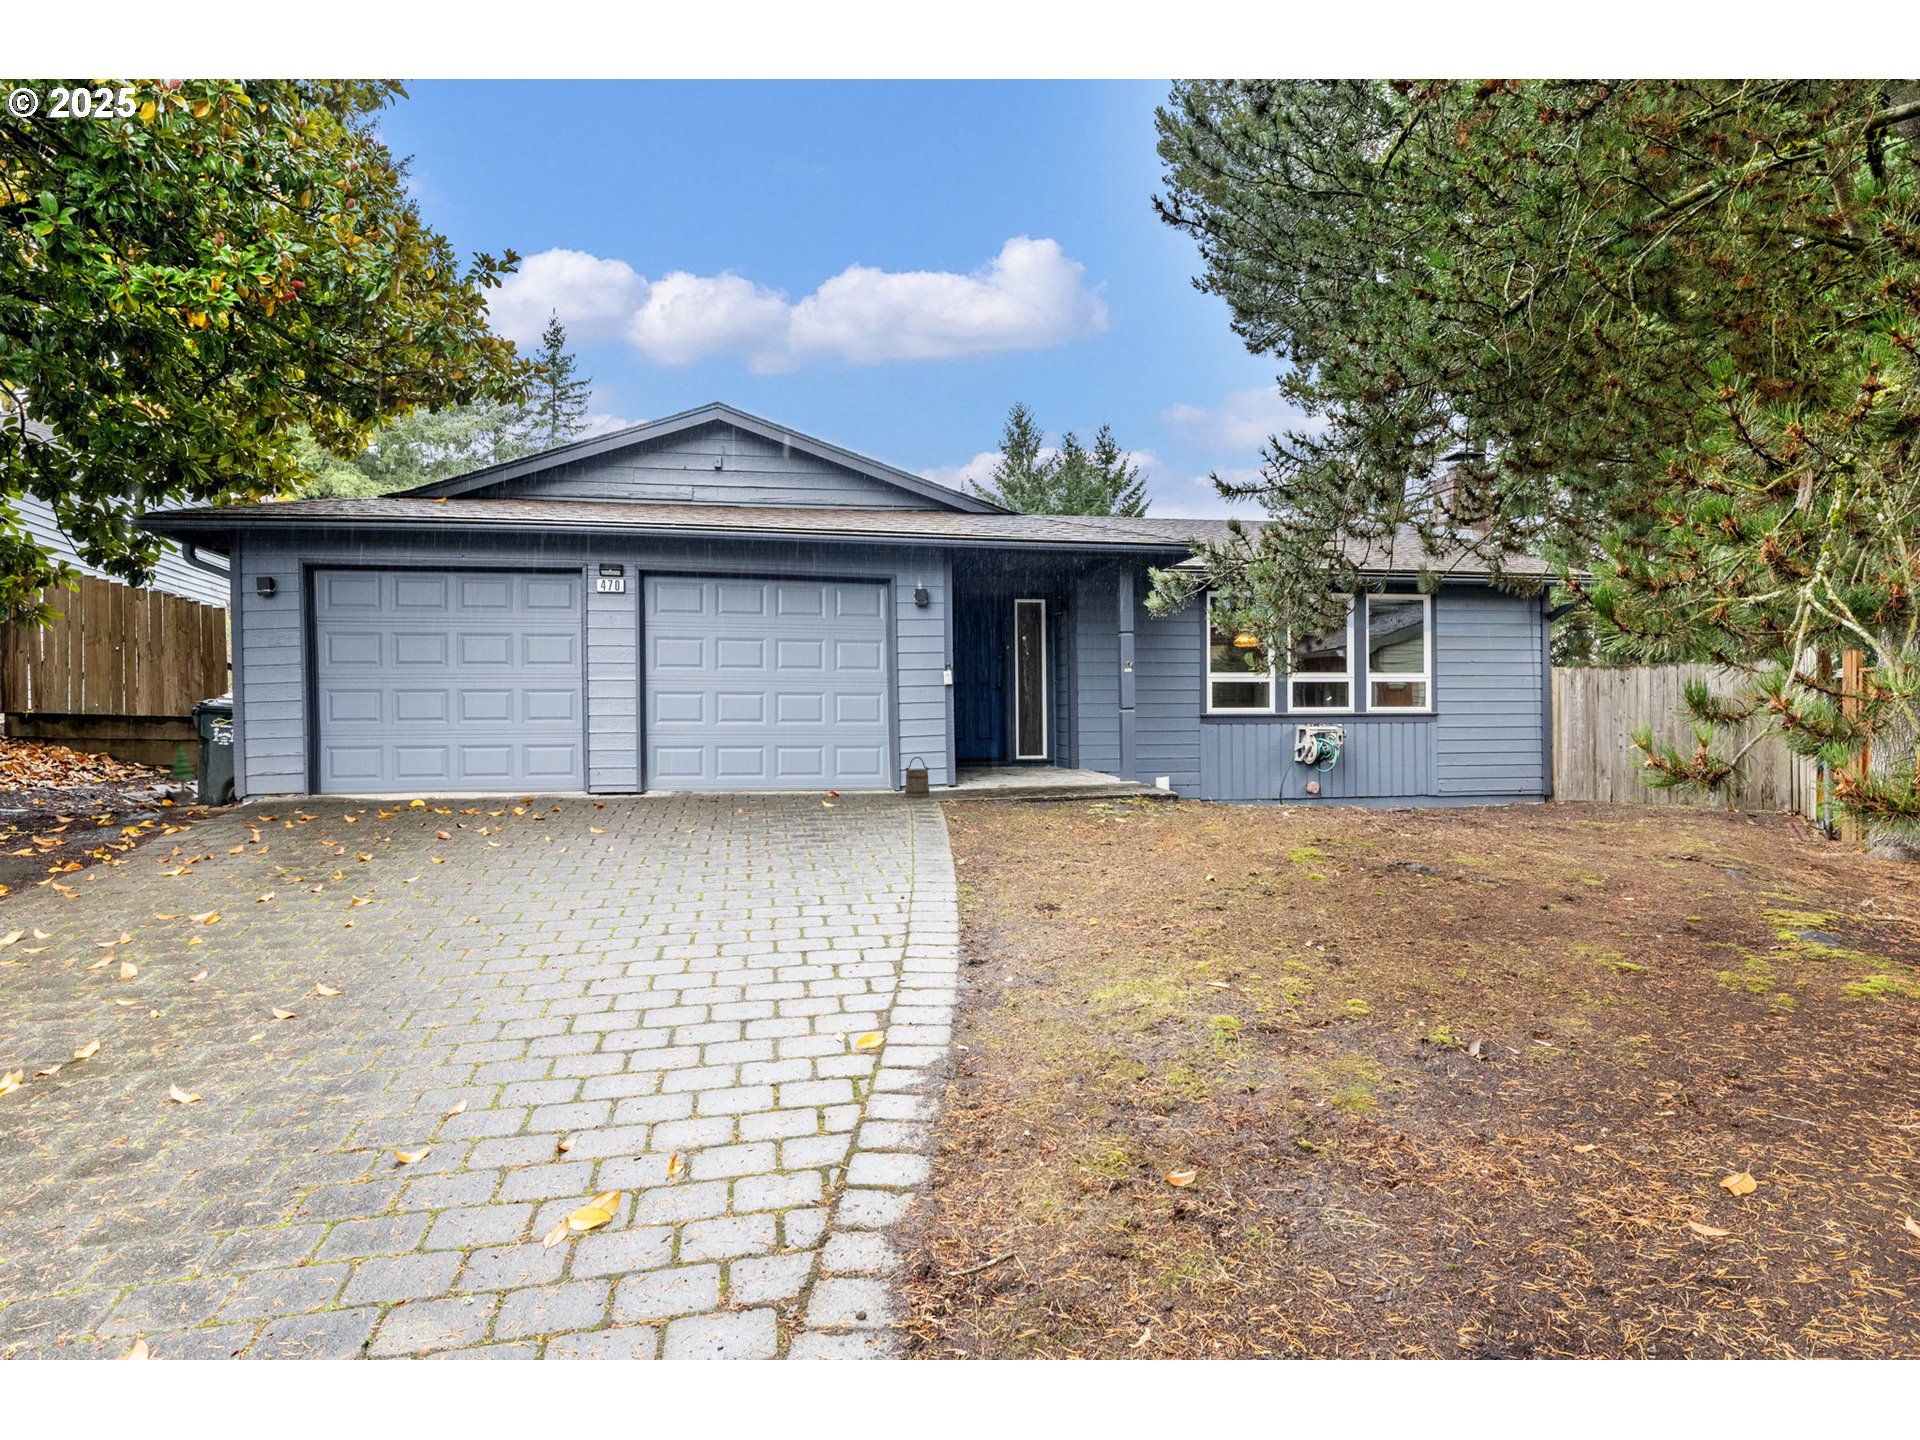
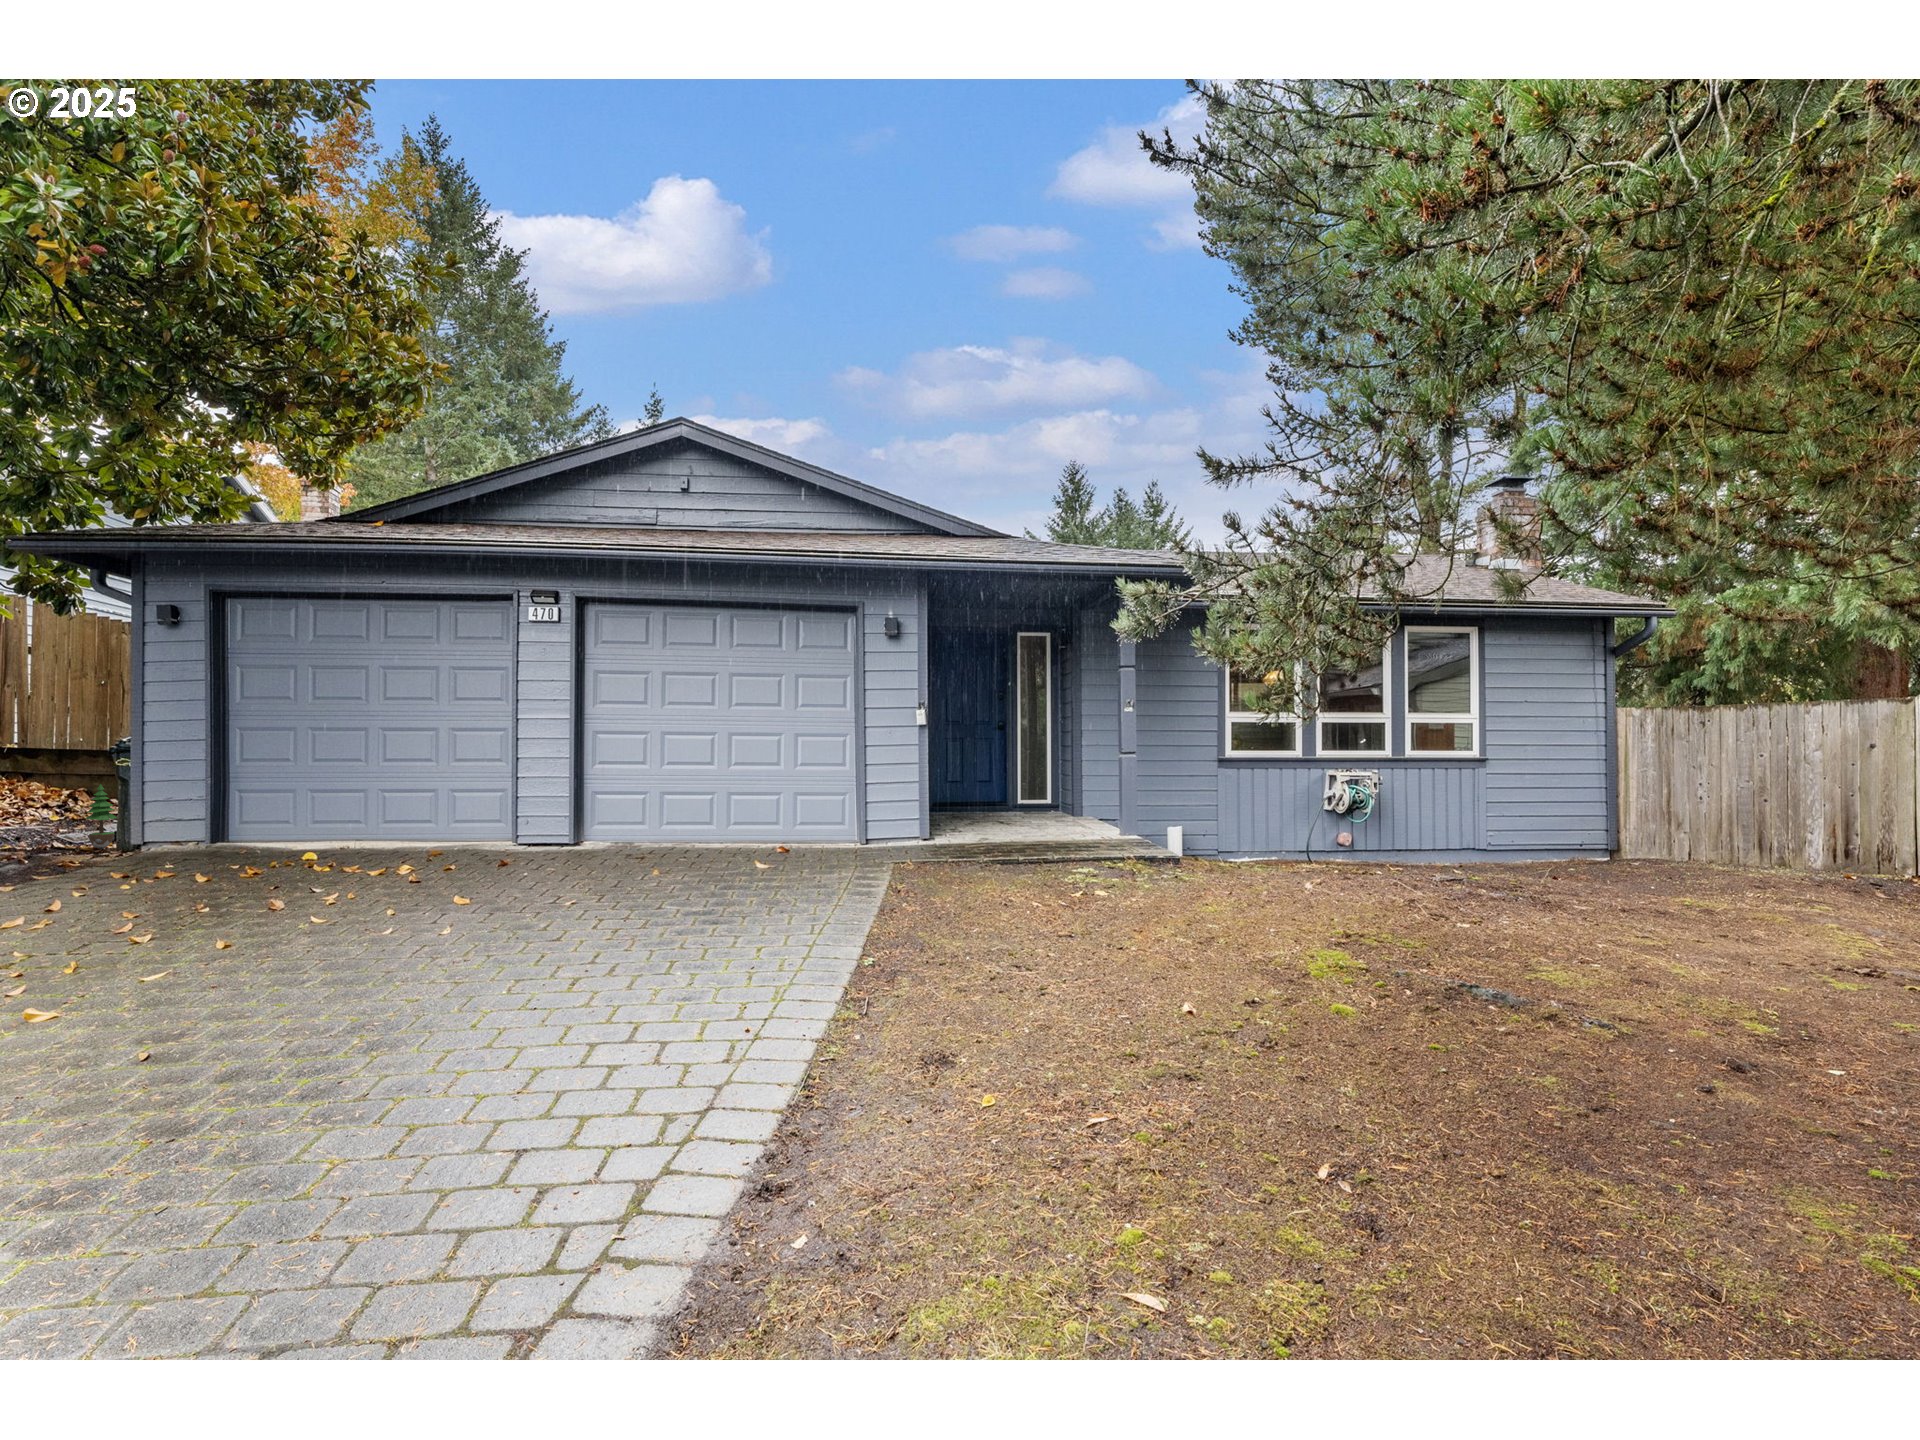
bucket: present [905,757,929,798] -> none [864,806,893,853]

